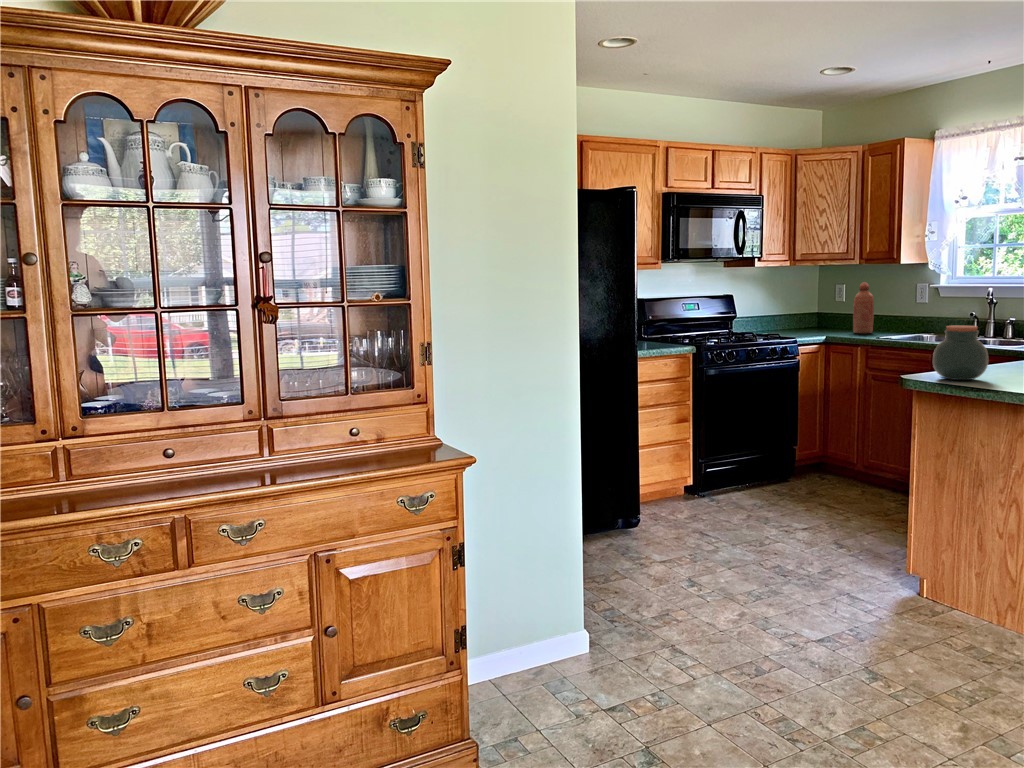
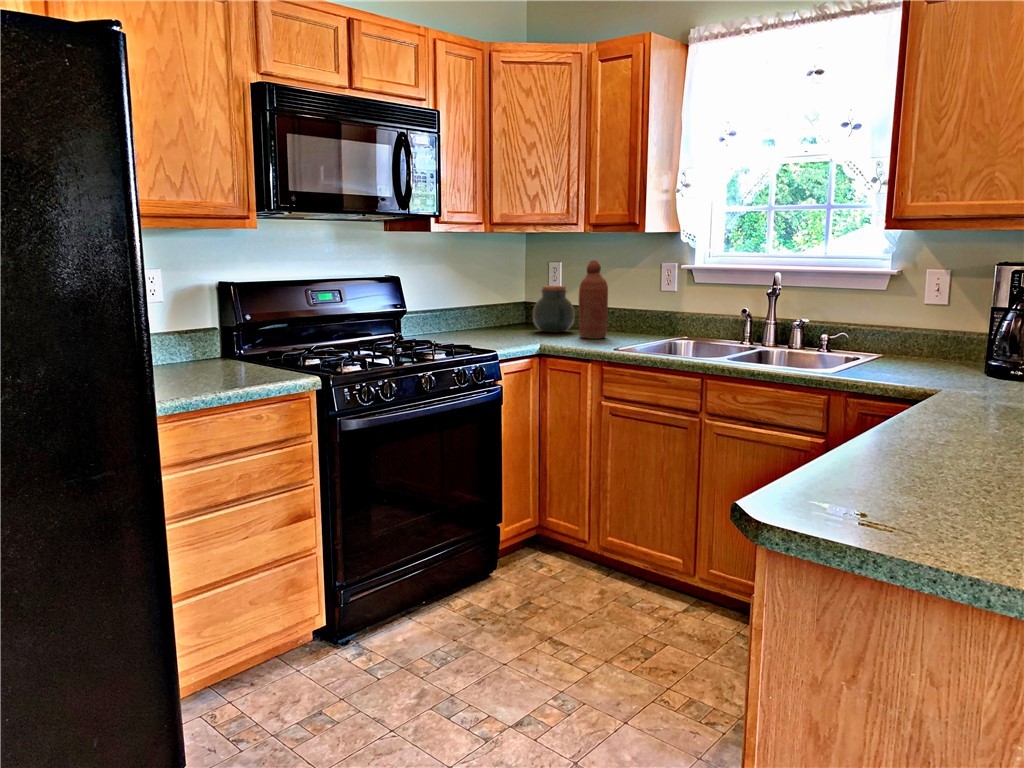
jar: present [933,326,988,380] -> present [533,286,574,332]

